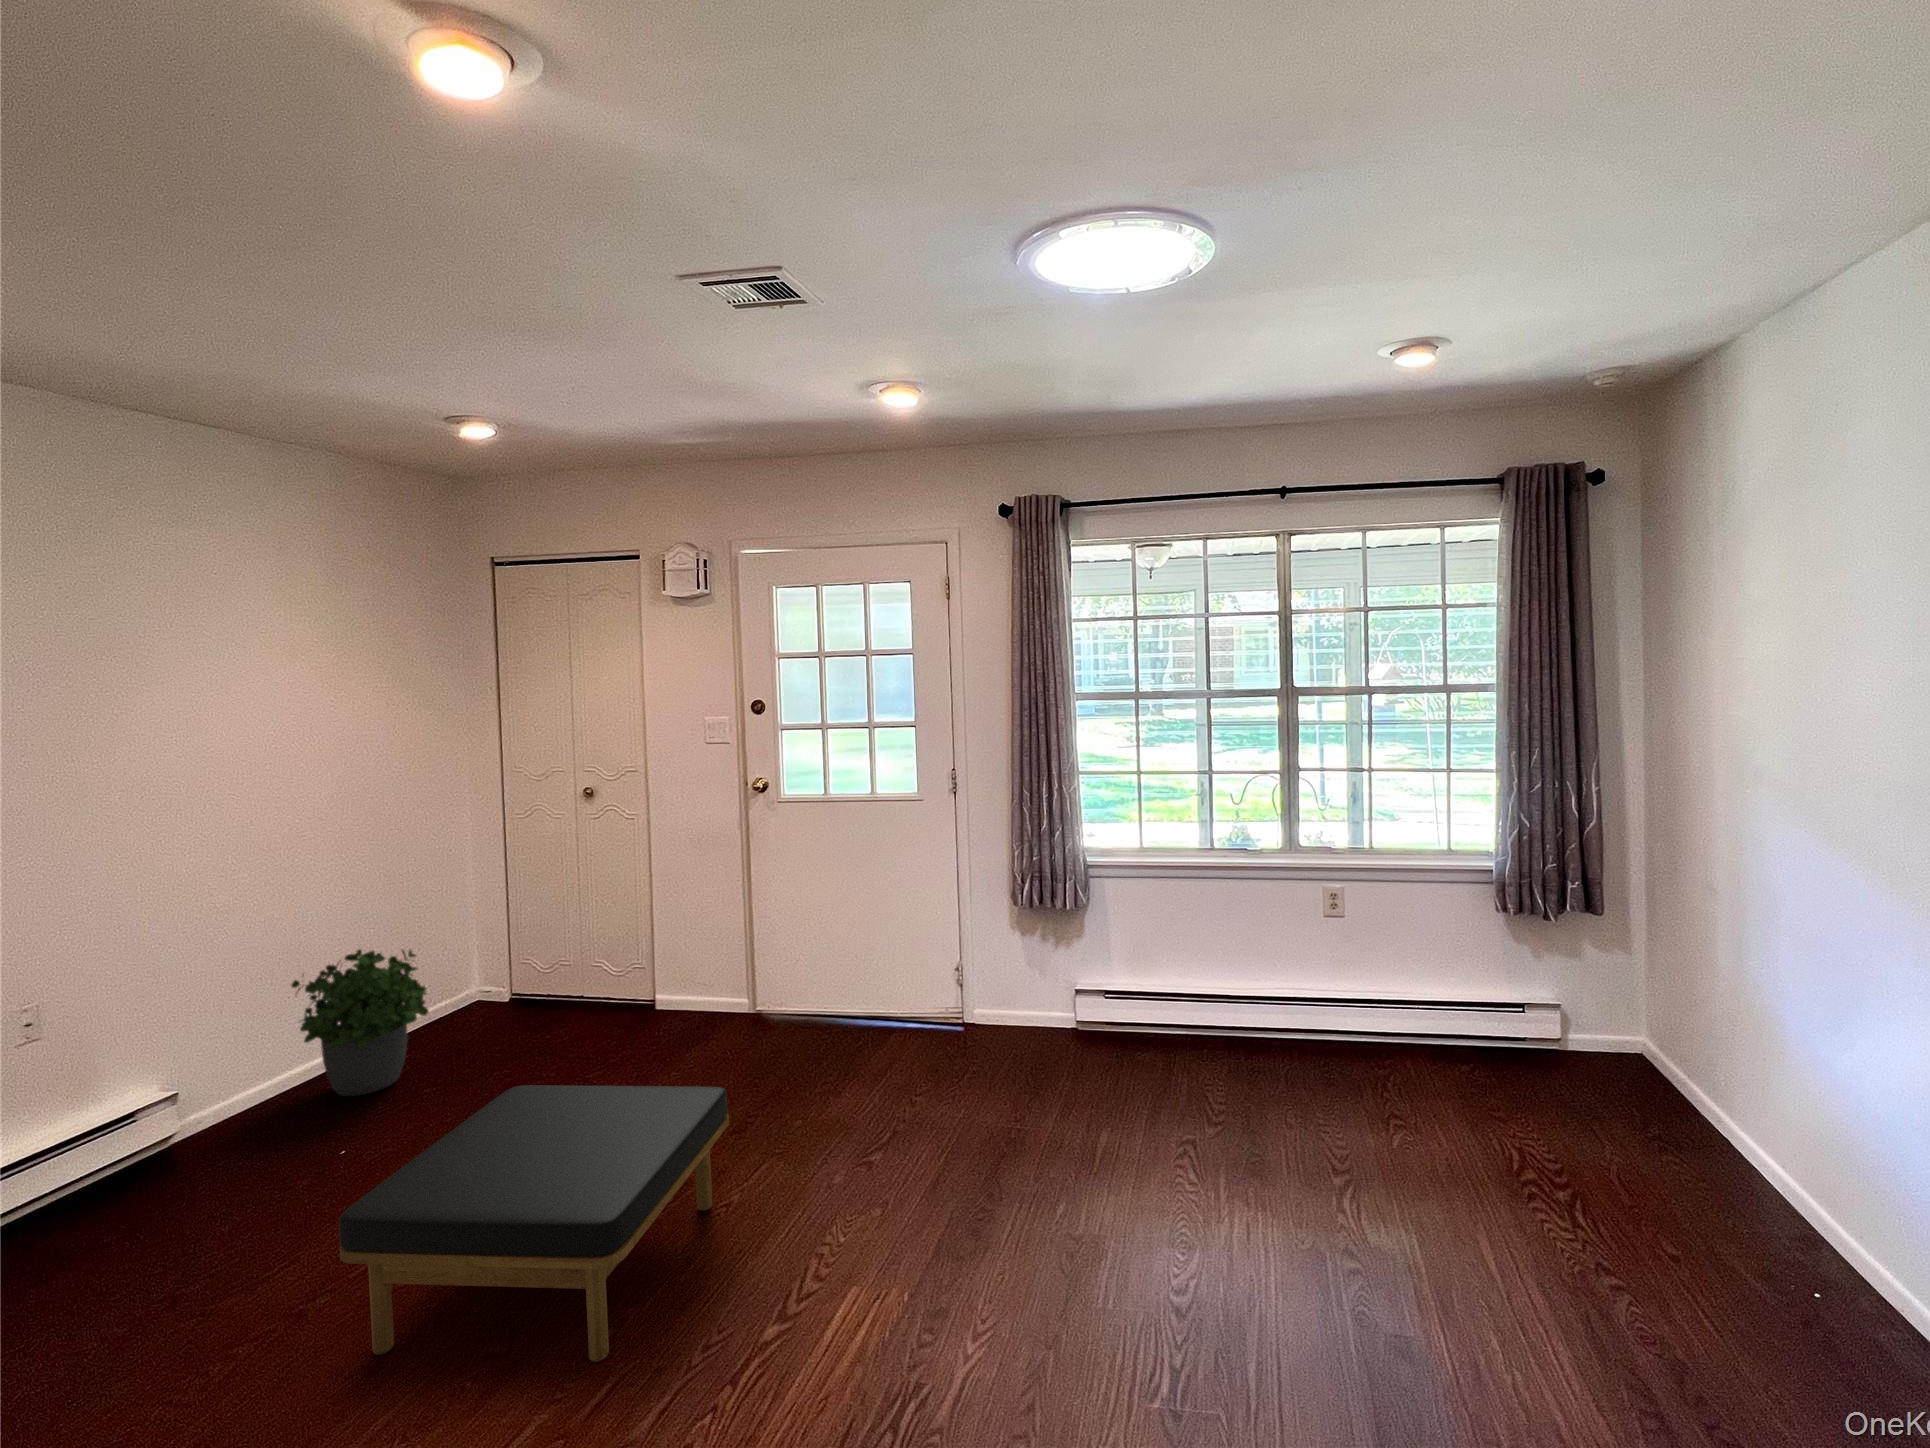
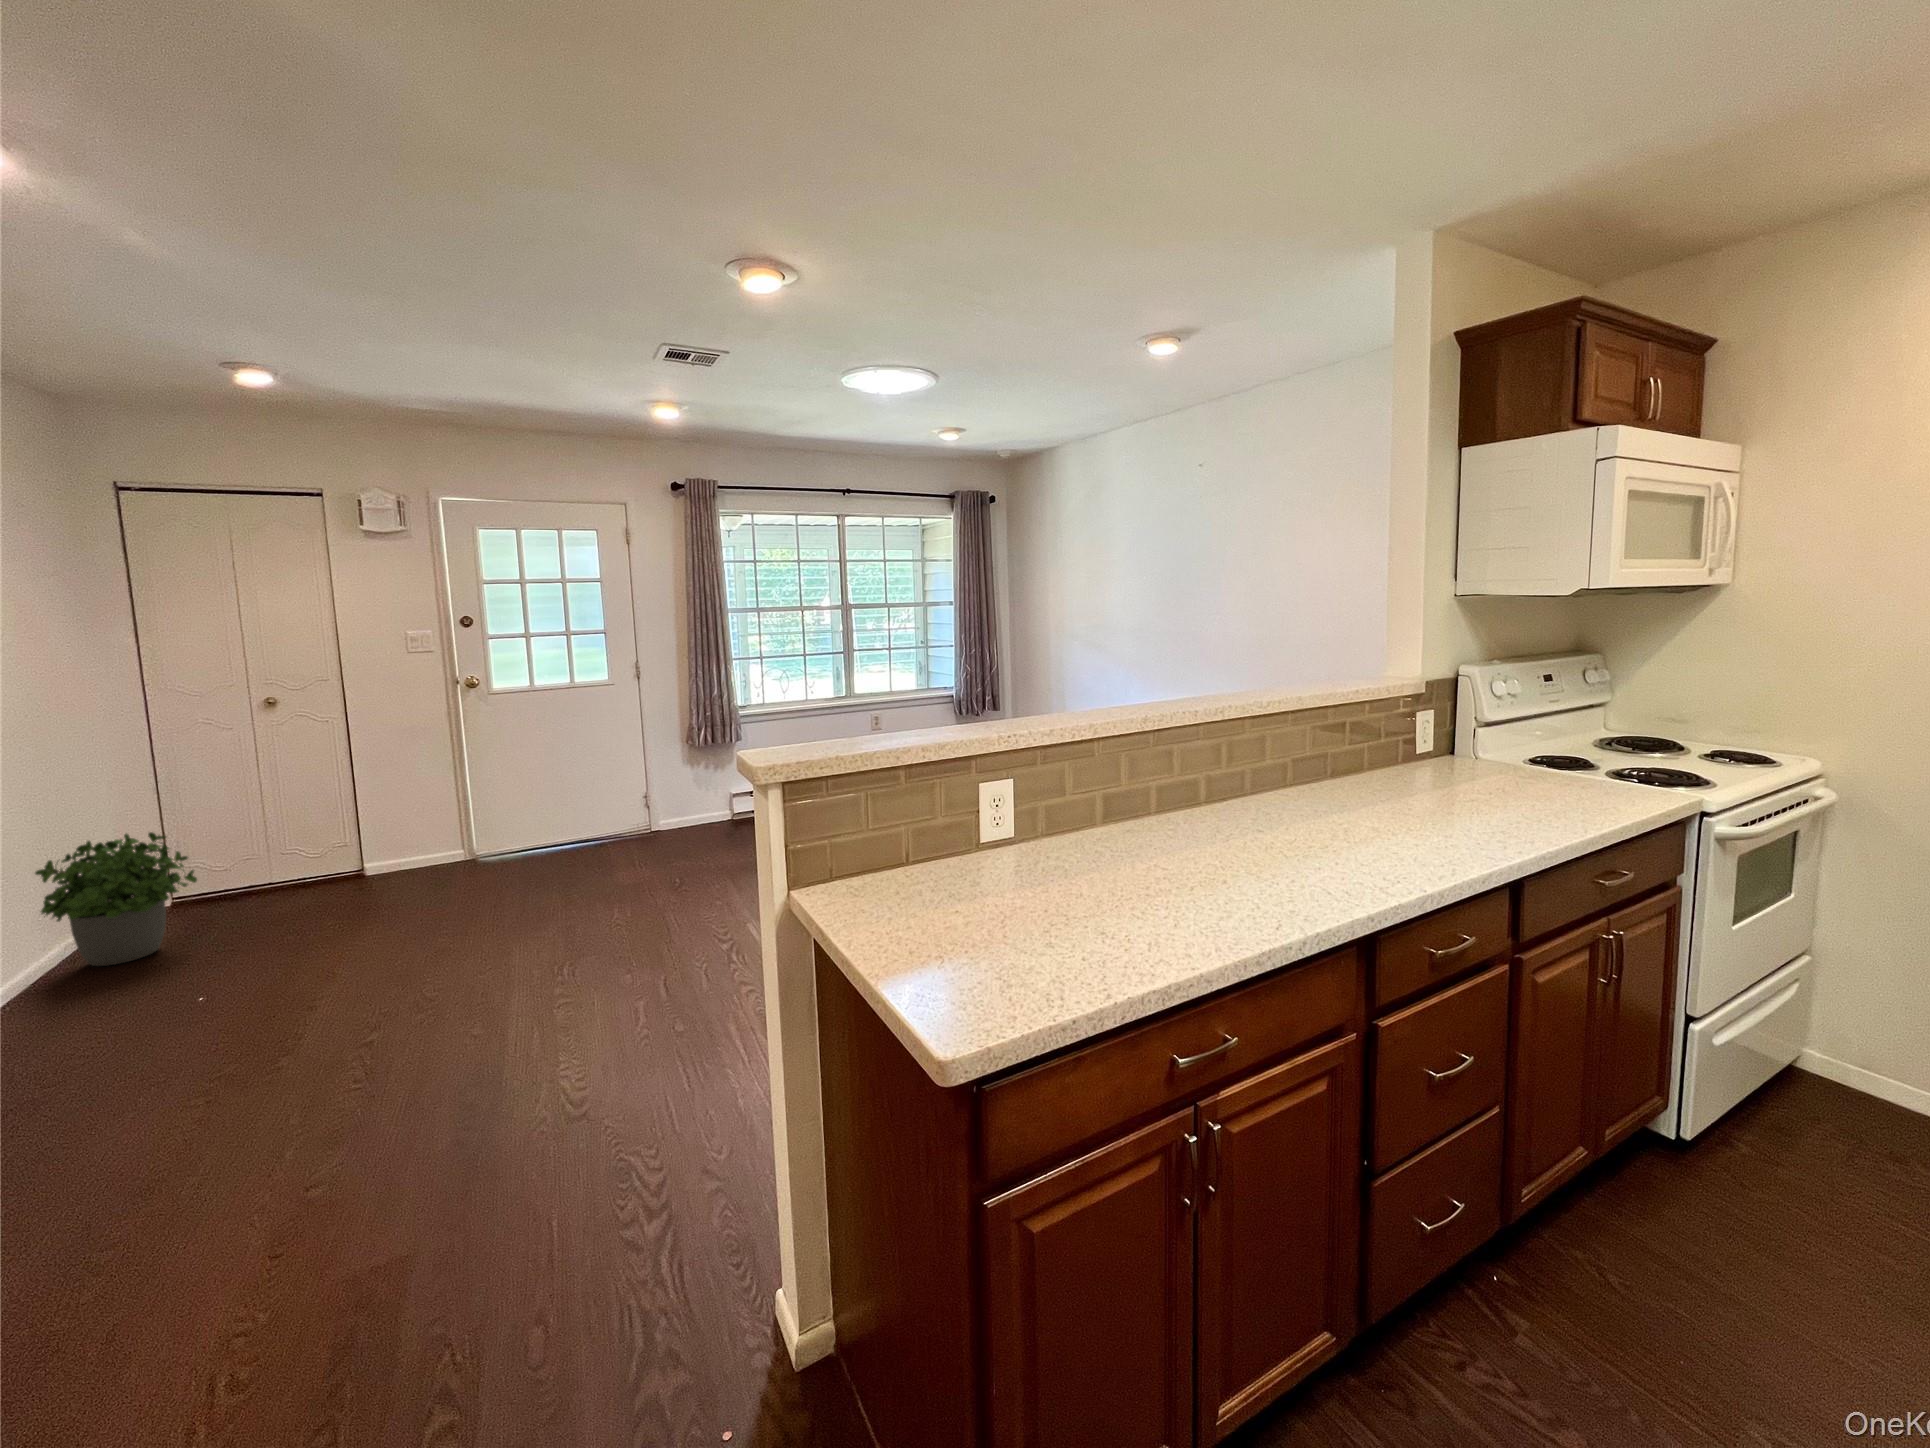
ottoman: present [339,1085,729,1362] -> none [422,836,628,990]

